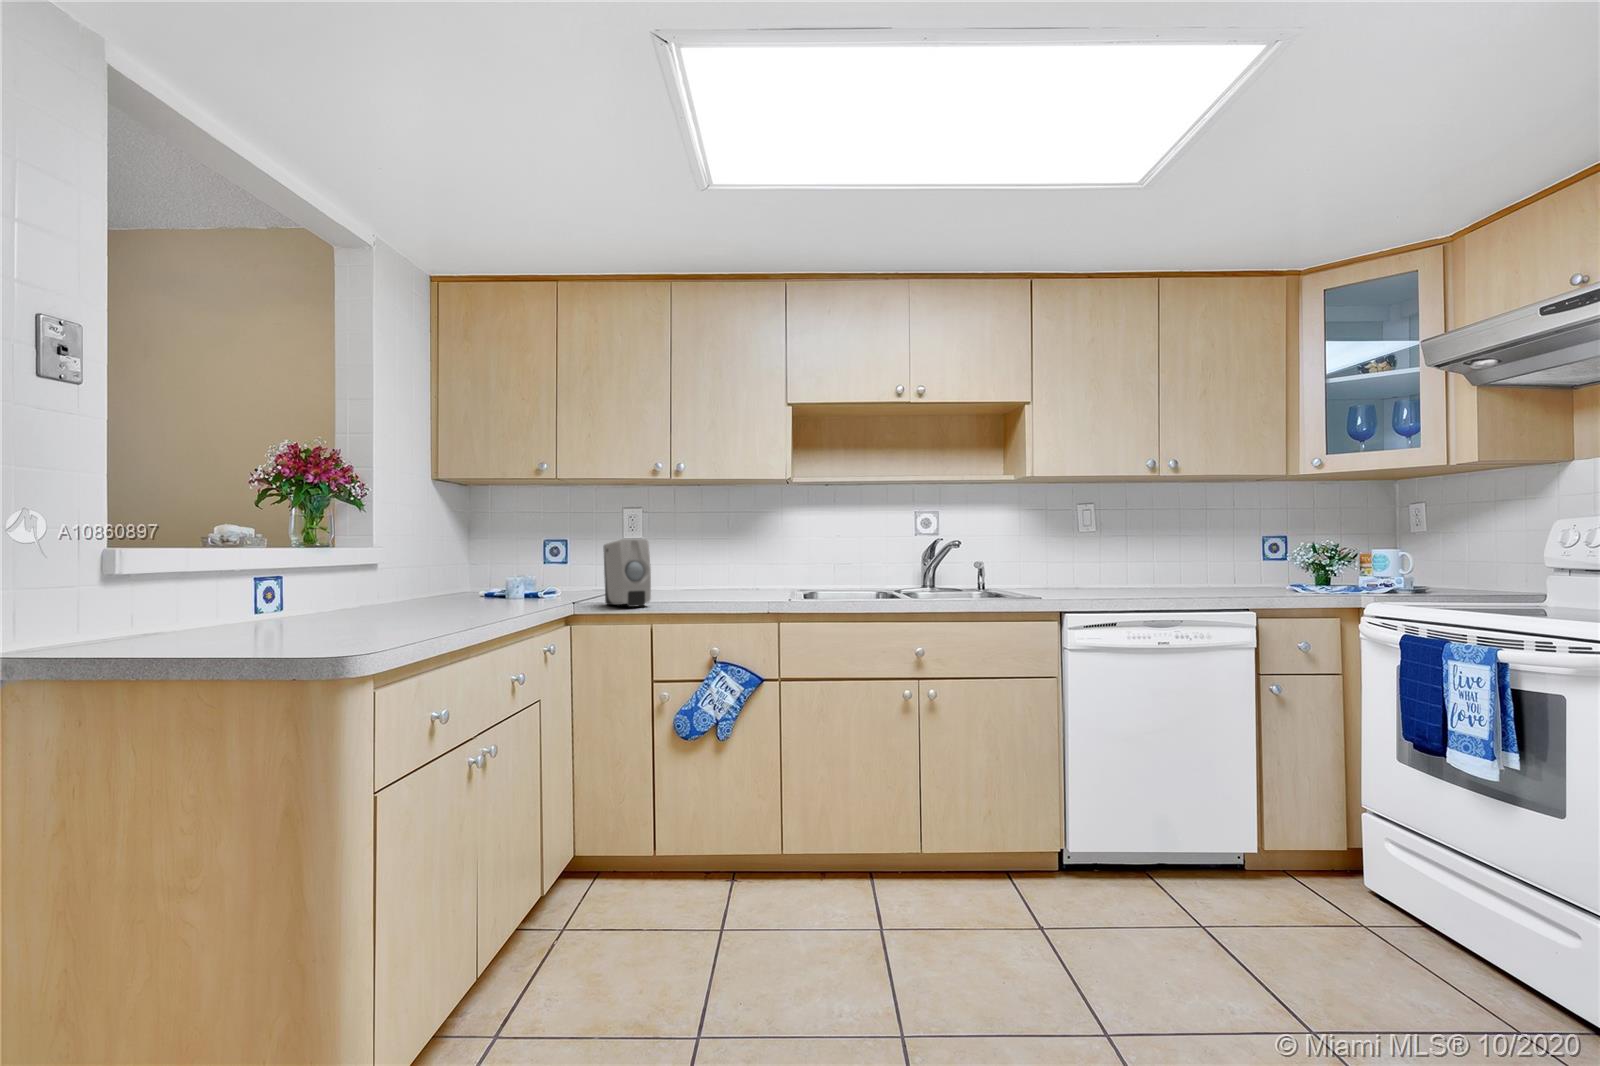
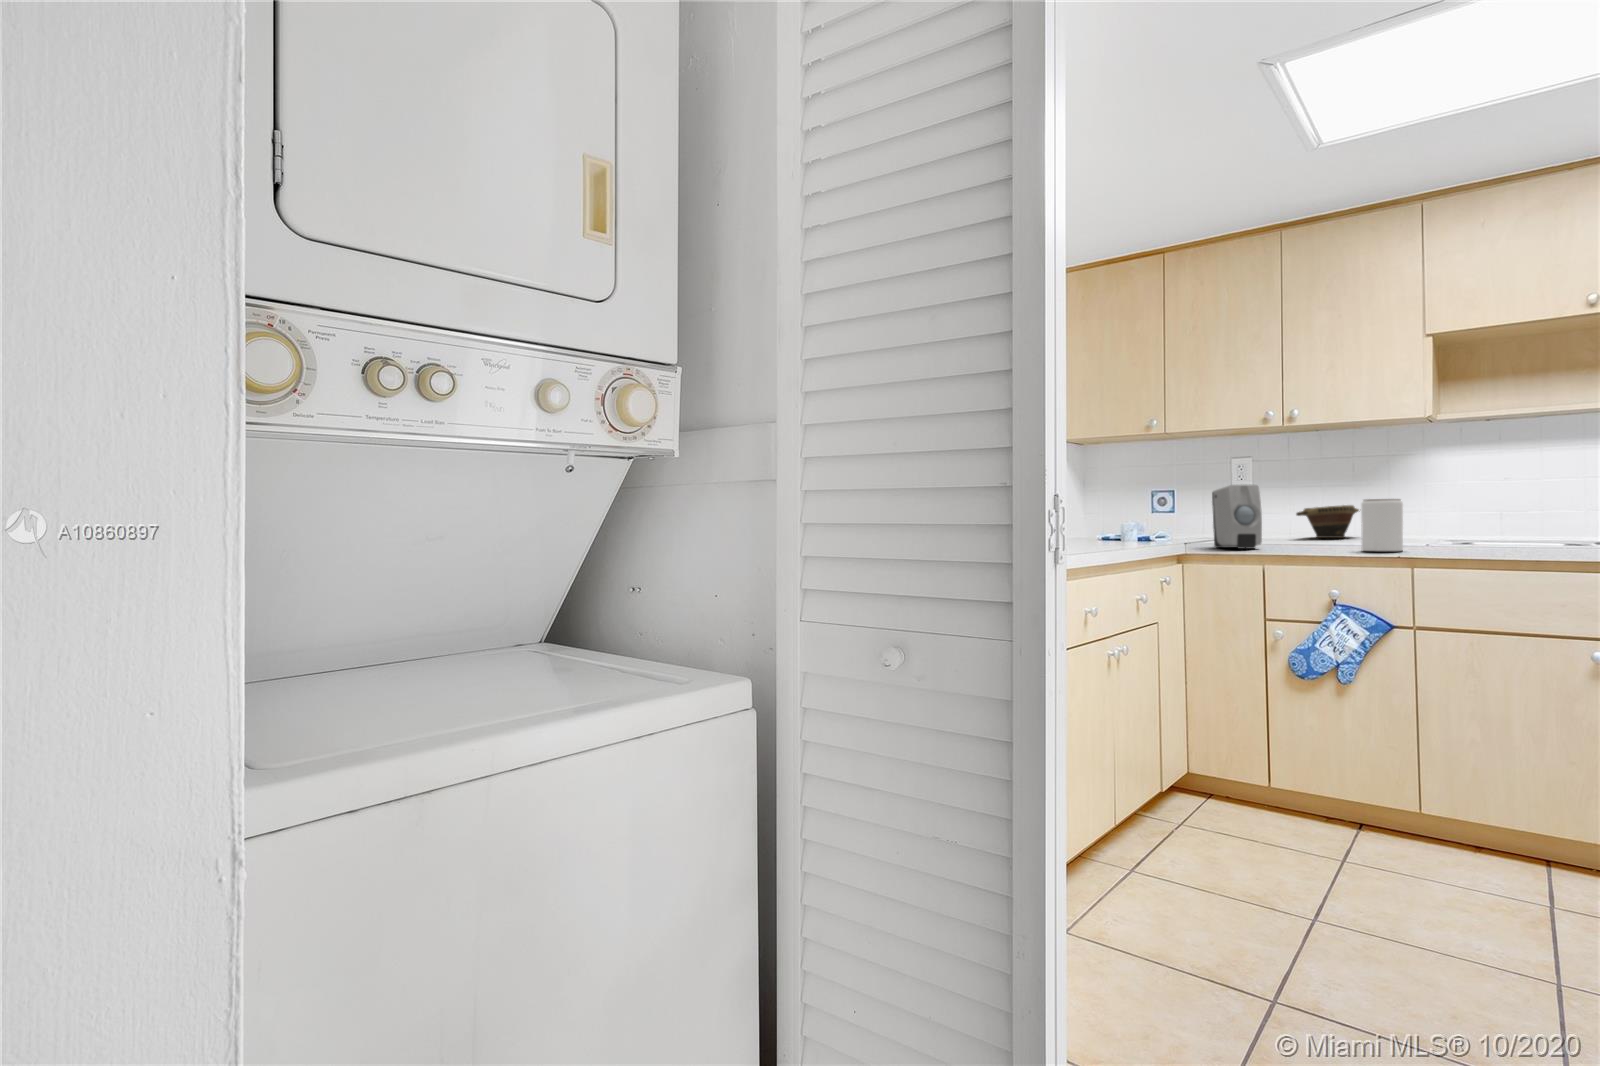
jar: none [737,558,769,608] -> present [1361,499,1403,551]
bowl: none [680,559,733,591] -> present [1296,505,1359,538]

